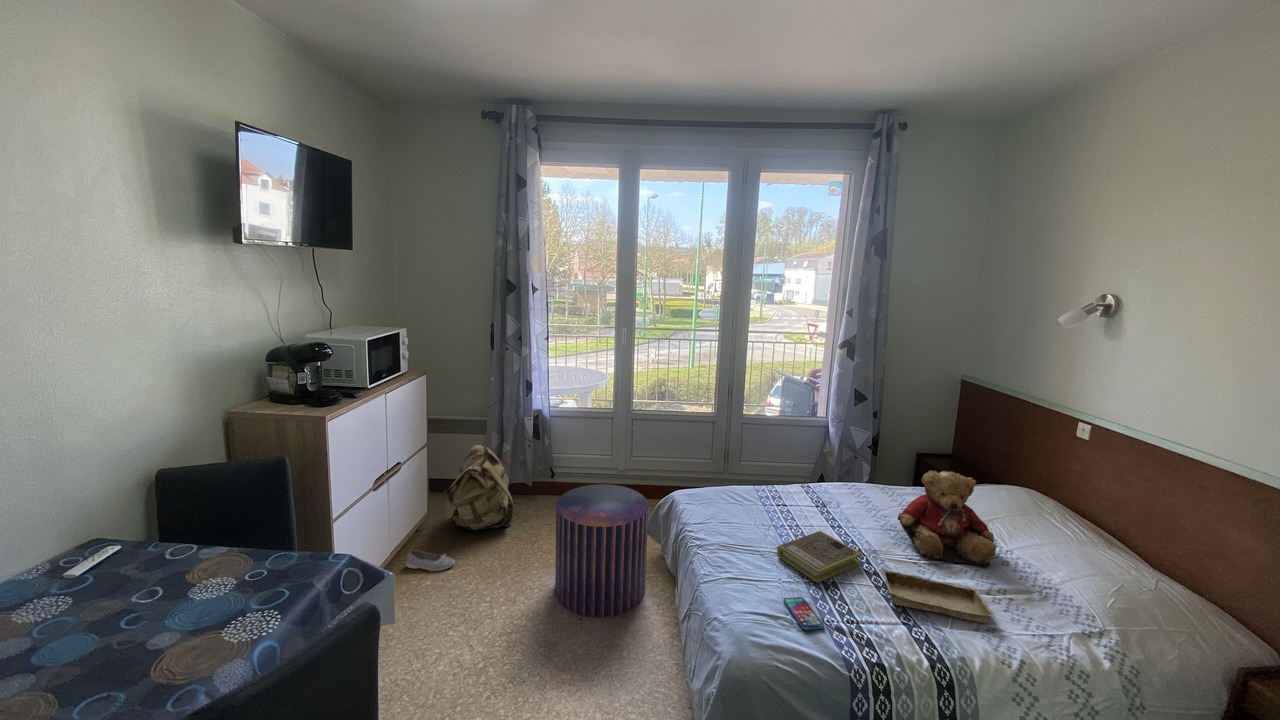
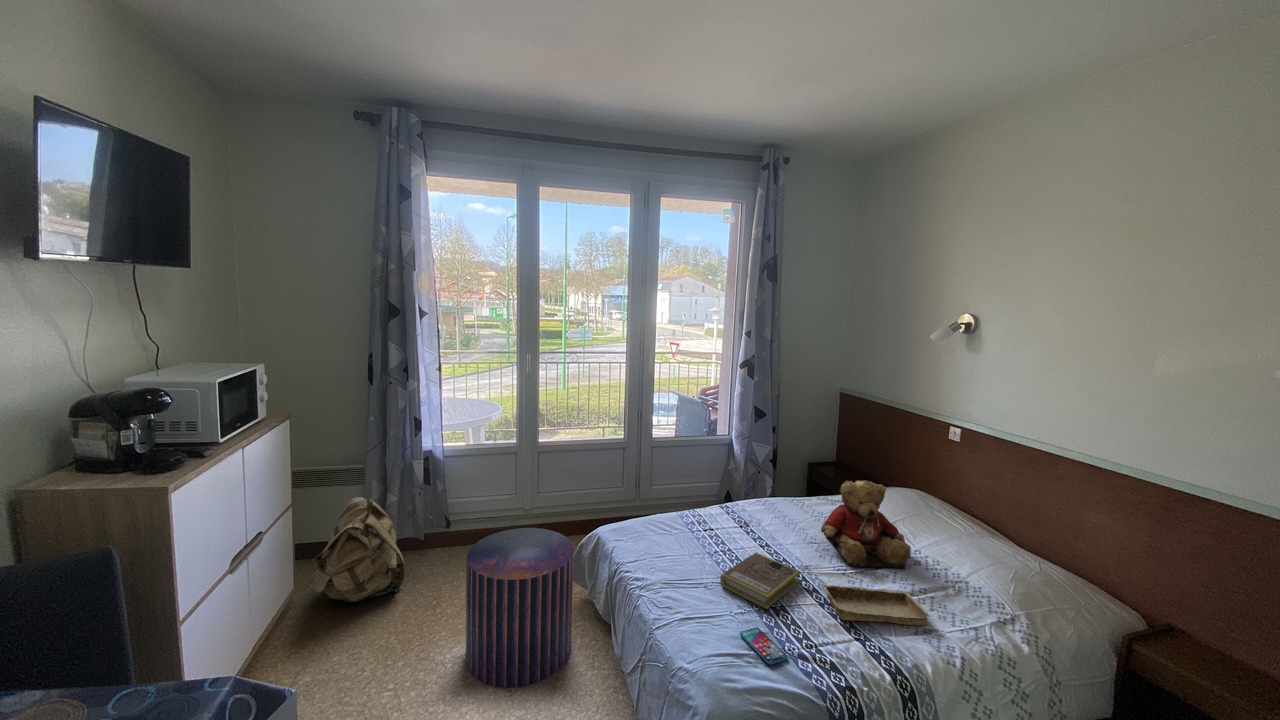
shoe: present [406,550,455,571] -> none [260,638,331,665]

